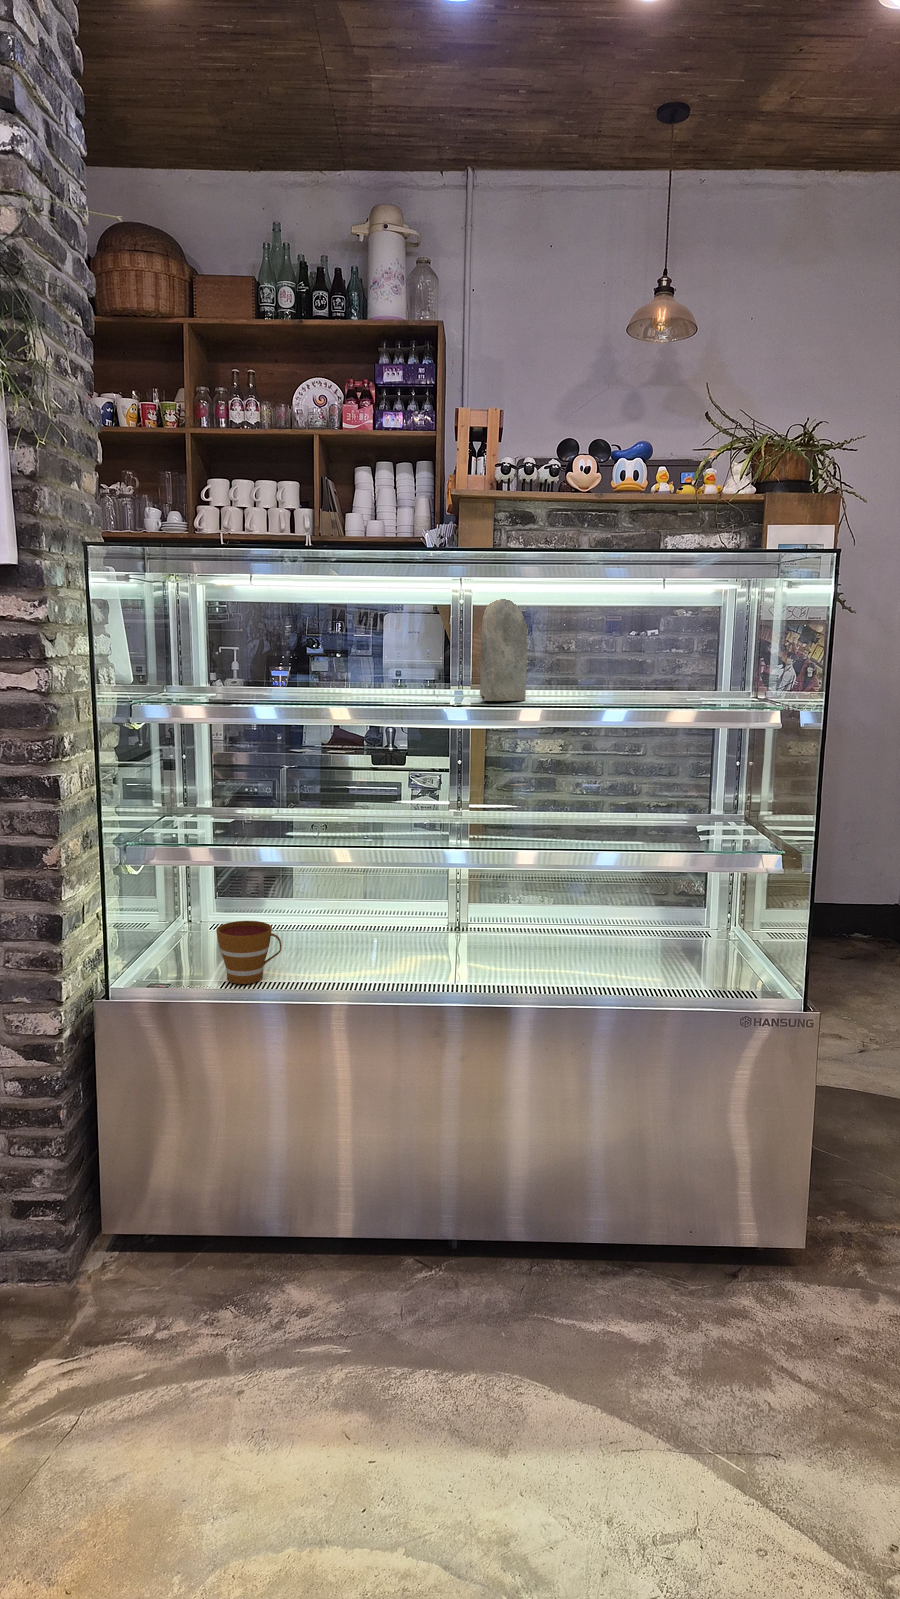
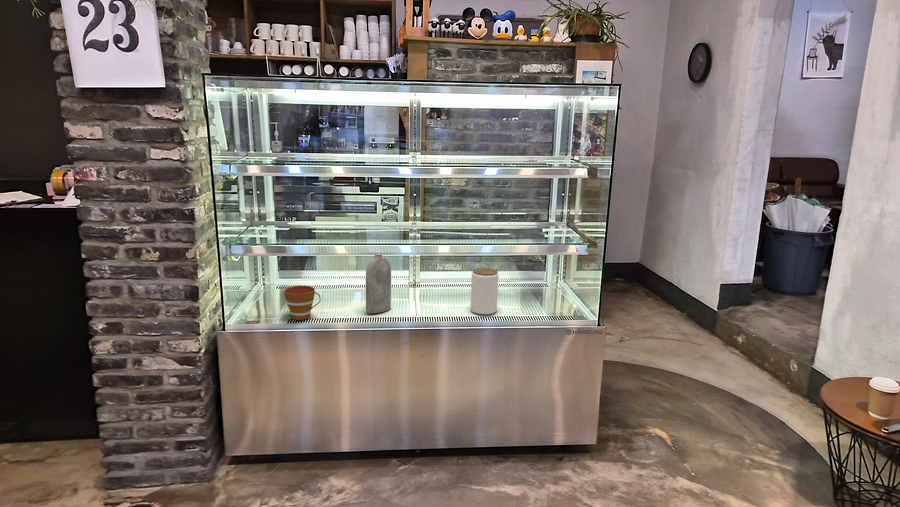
bottle: present [480,599,528,701] -> present [366,255,391,314]
jar: none [559,895,612,983] -> present [470,268,498,314]

